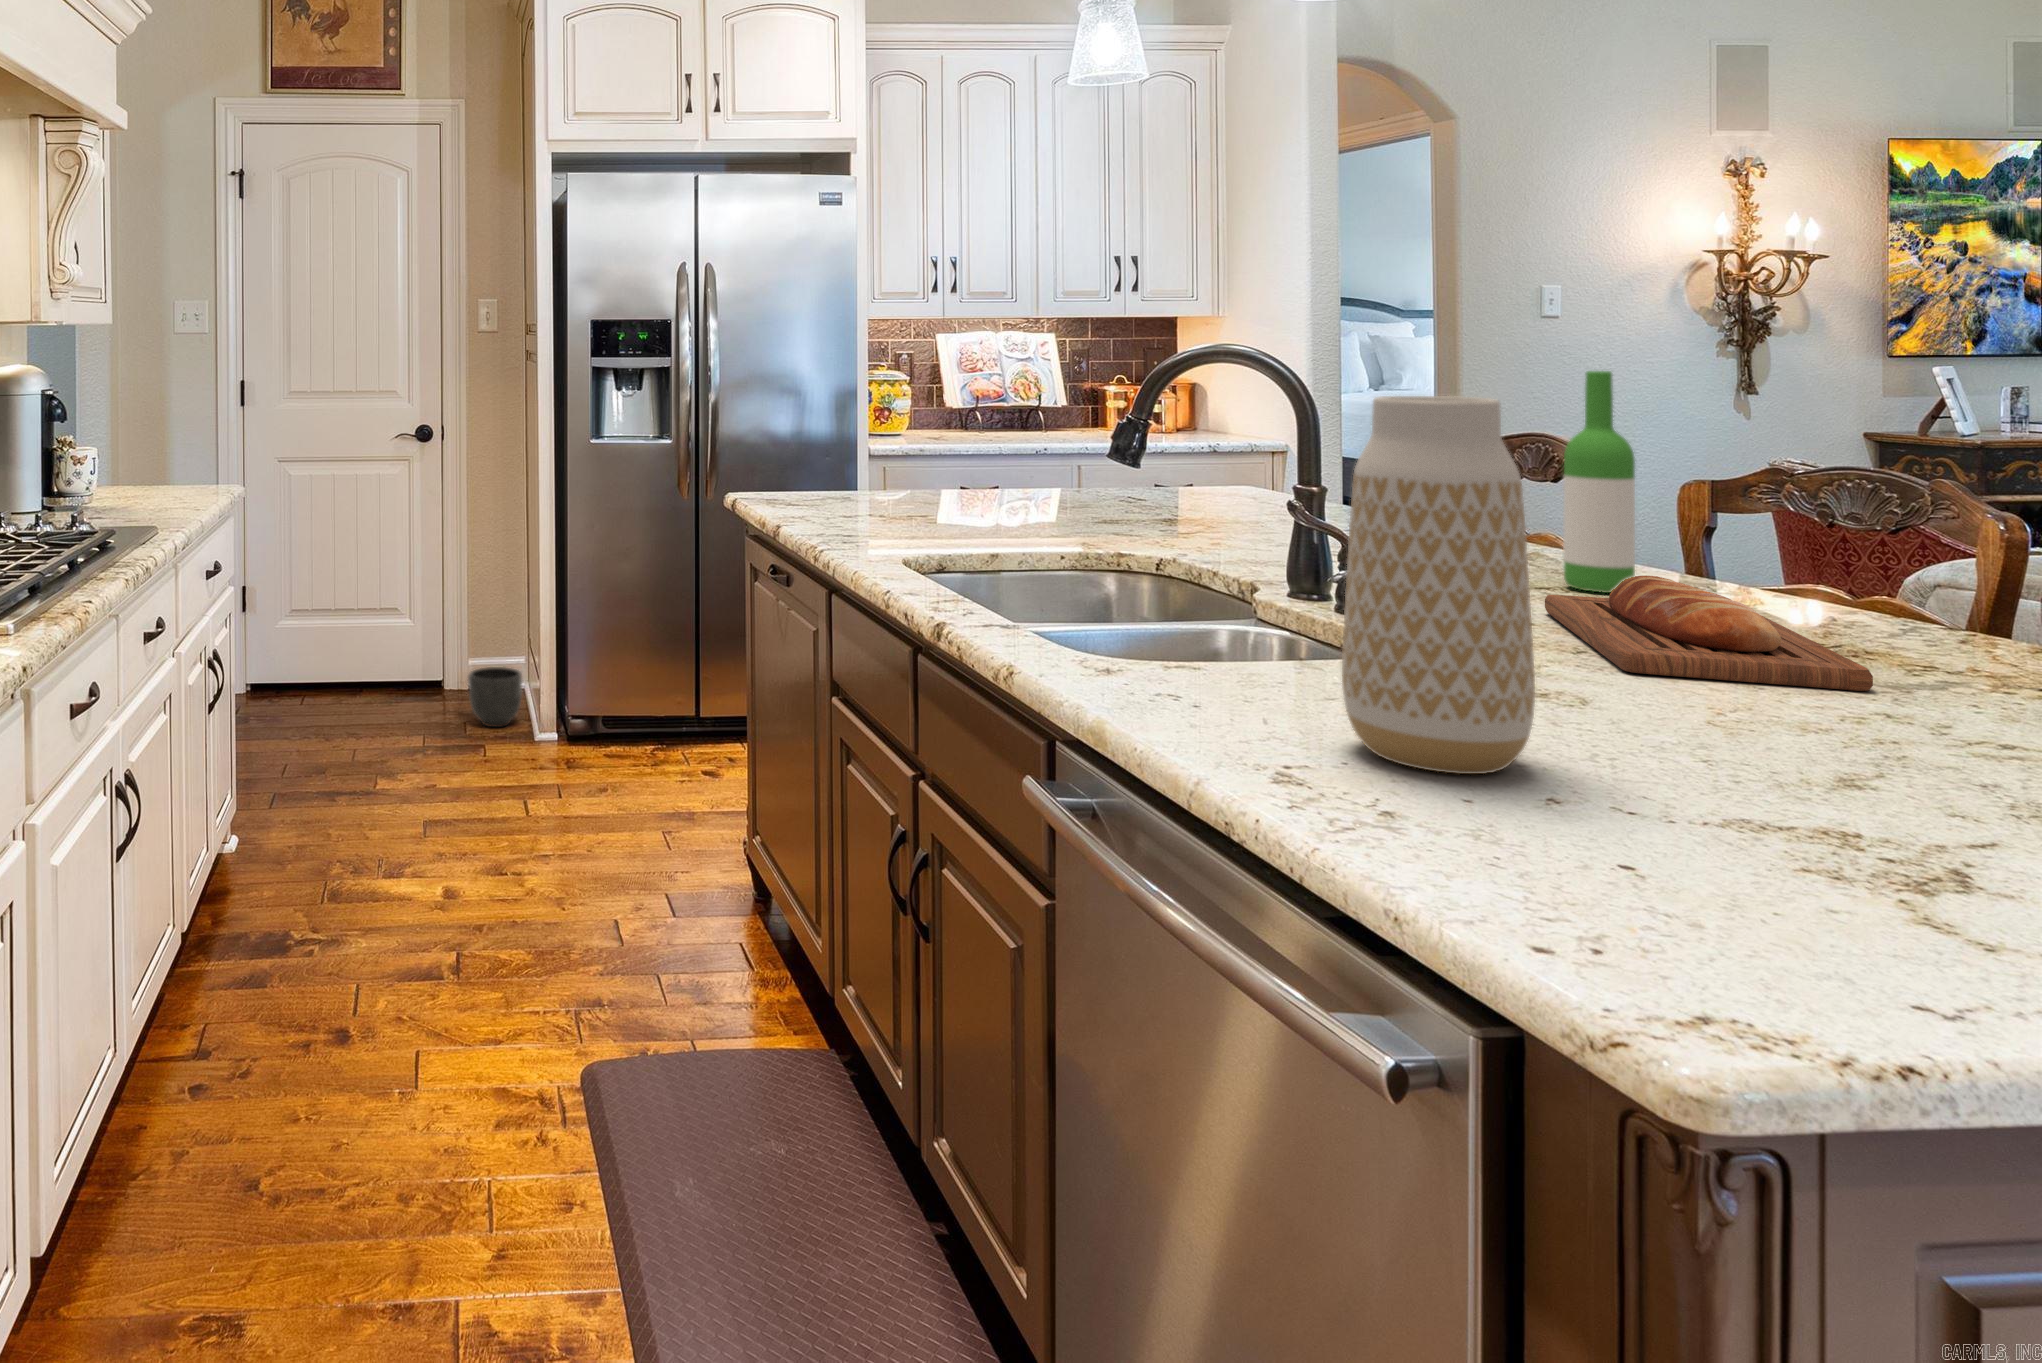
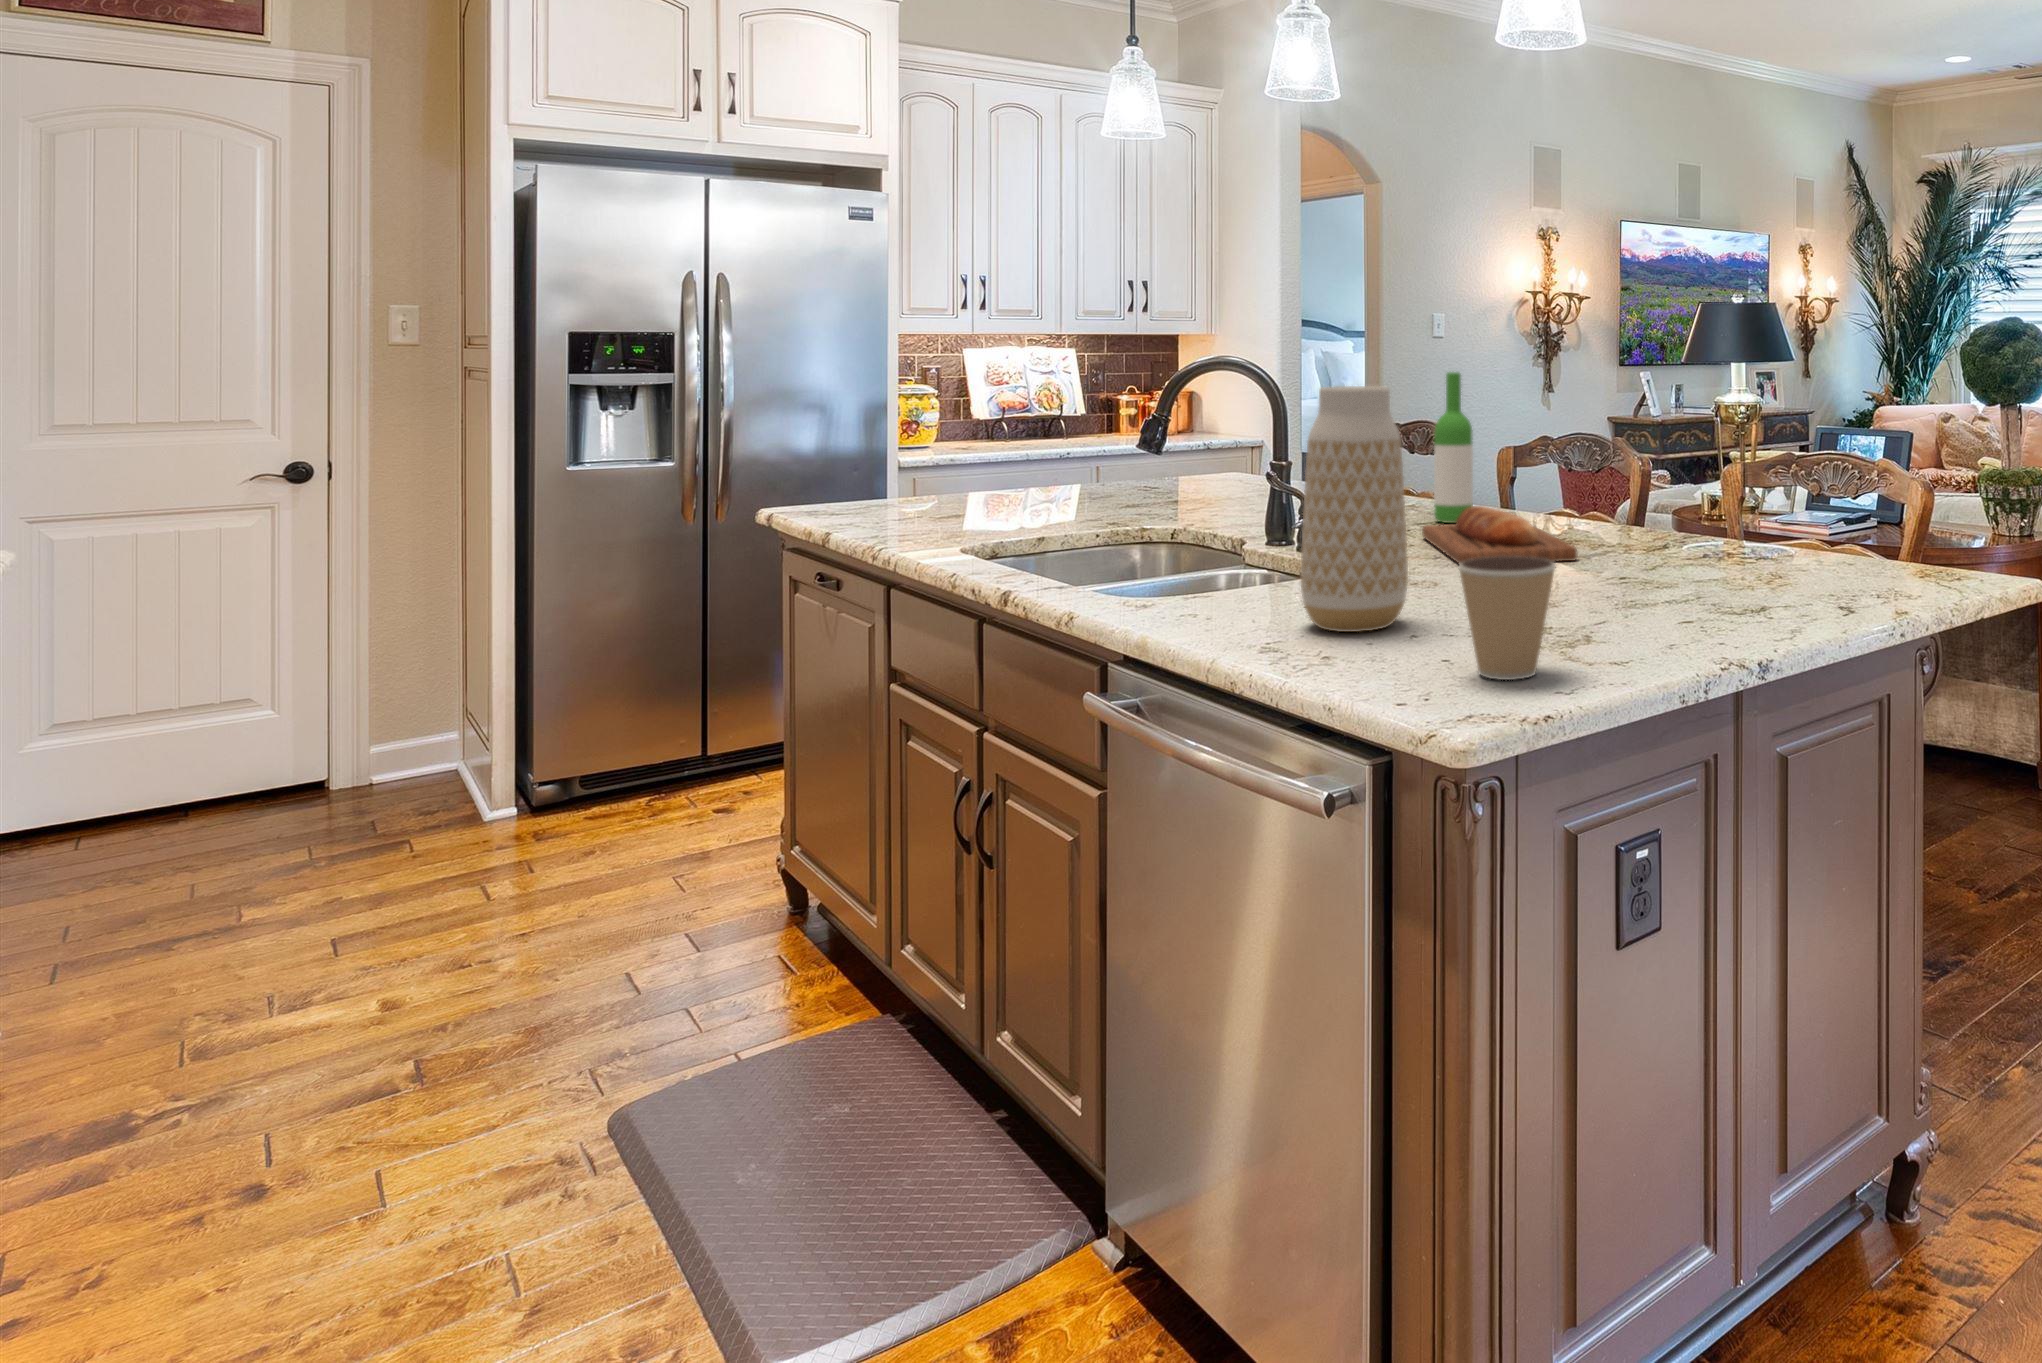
planter: present [468,667,522,727] -> none [384,743,466,817]
coffee cup: none [1654,705,1893,946] -> present [1459,556,1556,680]

